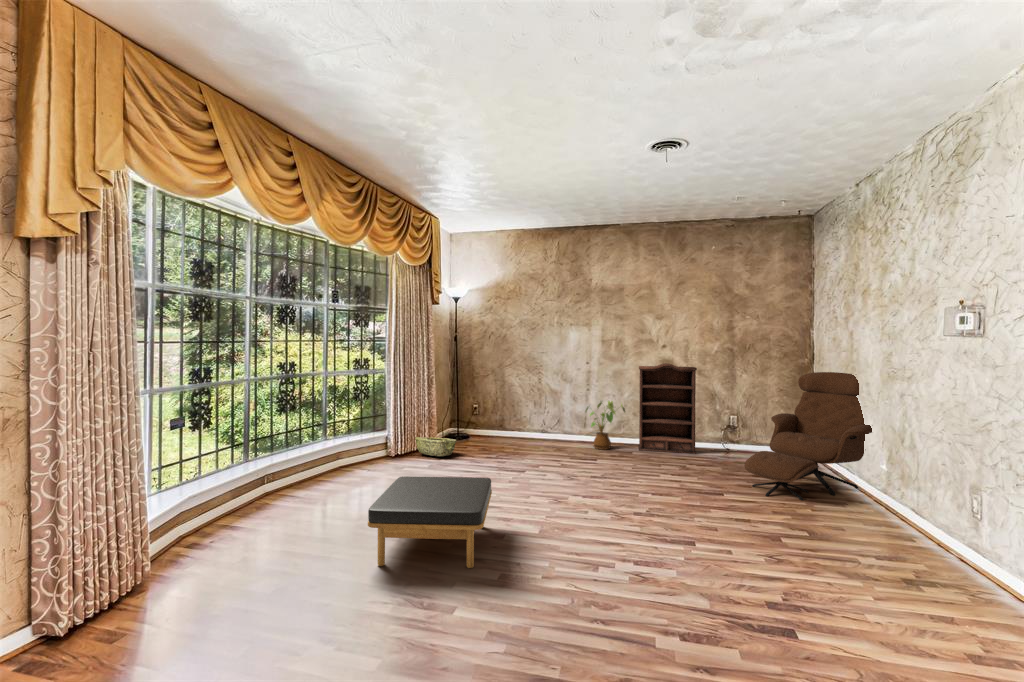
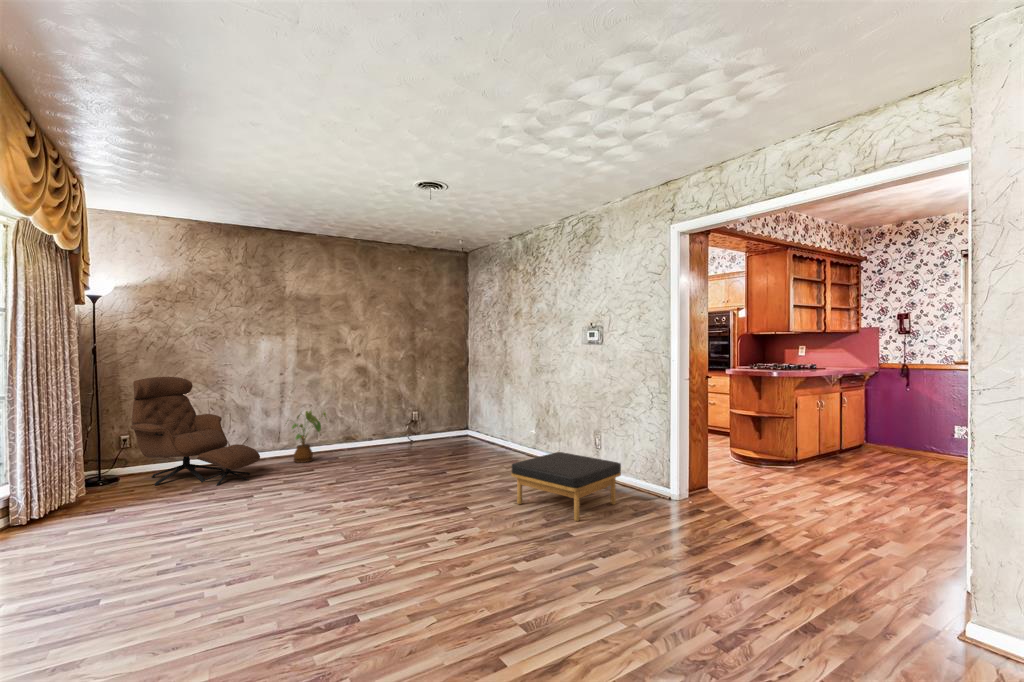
bookshelf: present [638,363,697,454] -> none [337,370,393,456]
lounge chair: present [745,372,872,500] -> present [131,377,260,486]
woven basket: present [415,437,456,456] -> none [38,484,119,515]
ottoman: present [368,476,492,568] -> present [511,452,621,521]

